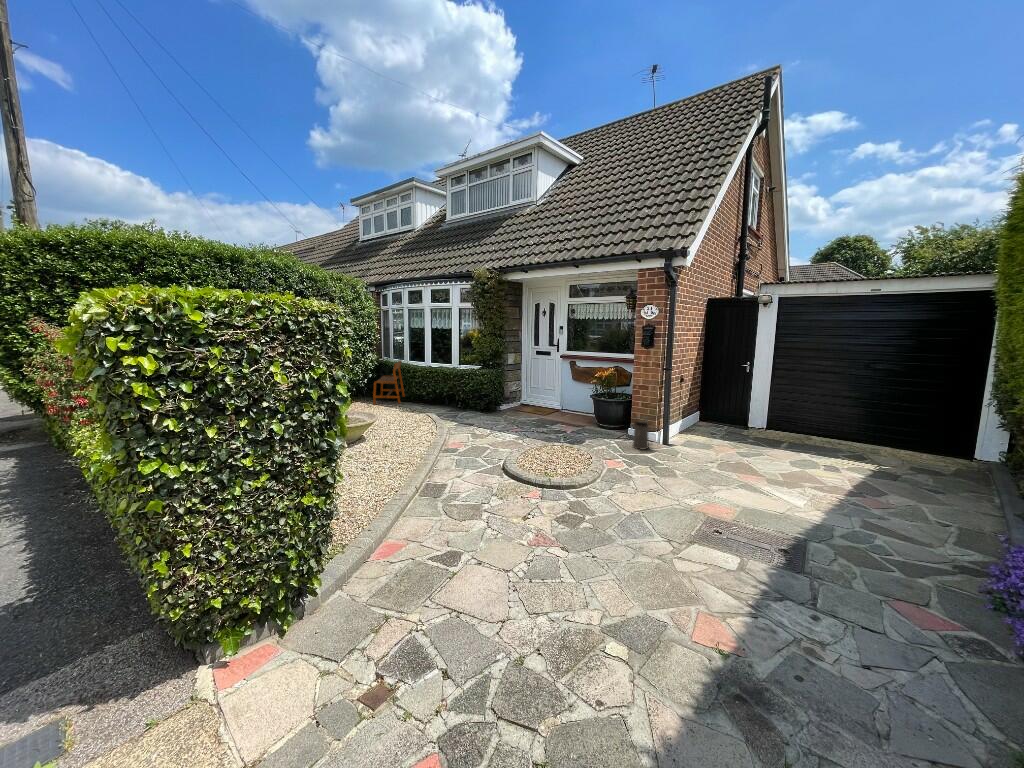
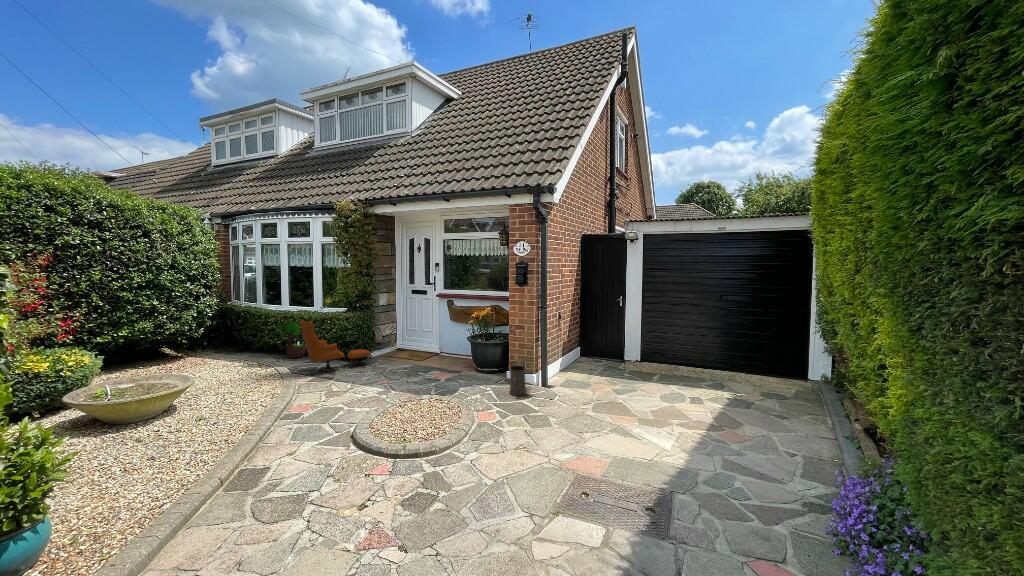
bench: present [373,360,405,405] -> none [207,304,255,361]
potted tree: none [423,371,447,406] -> present [278,321,306,358]
lounge chair: none [447,373,503,421] -> present [300,320,371,375]

